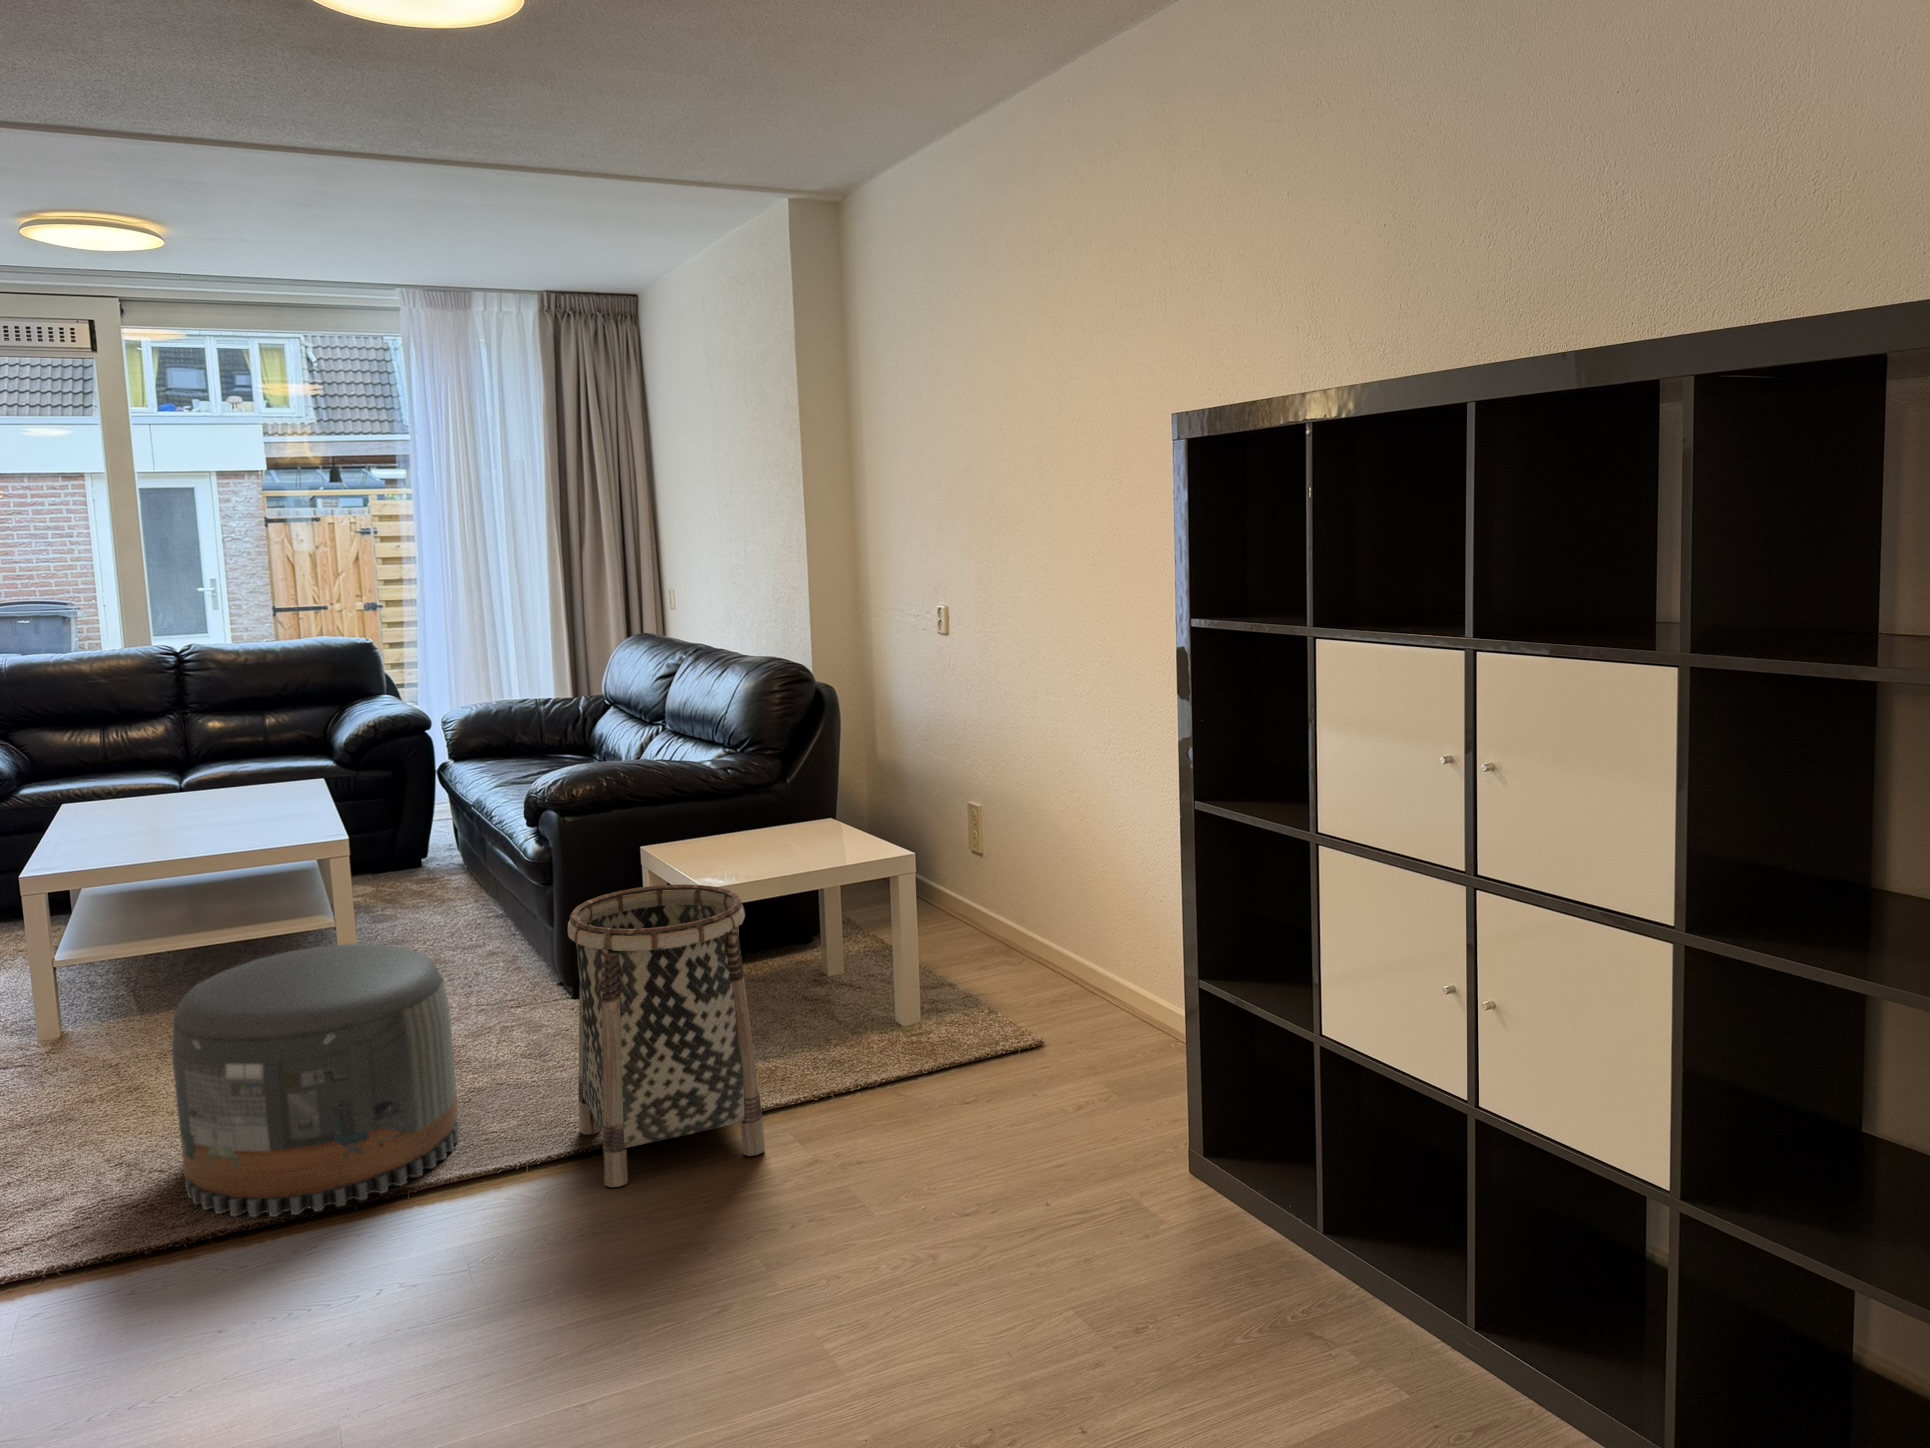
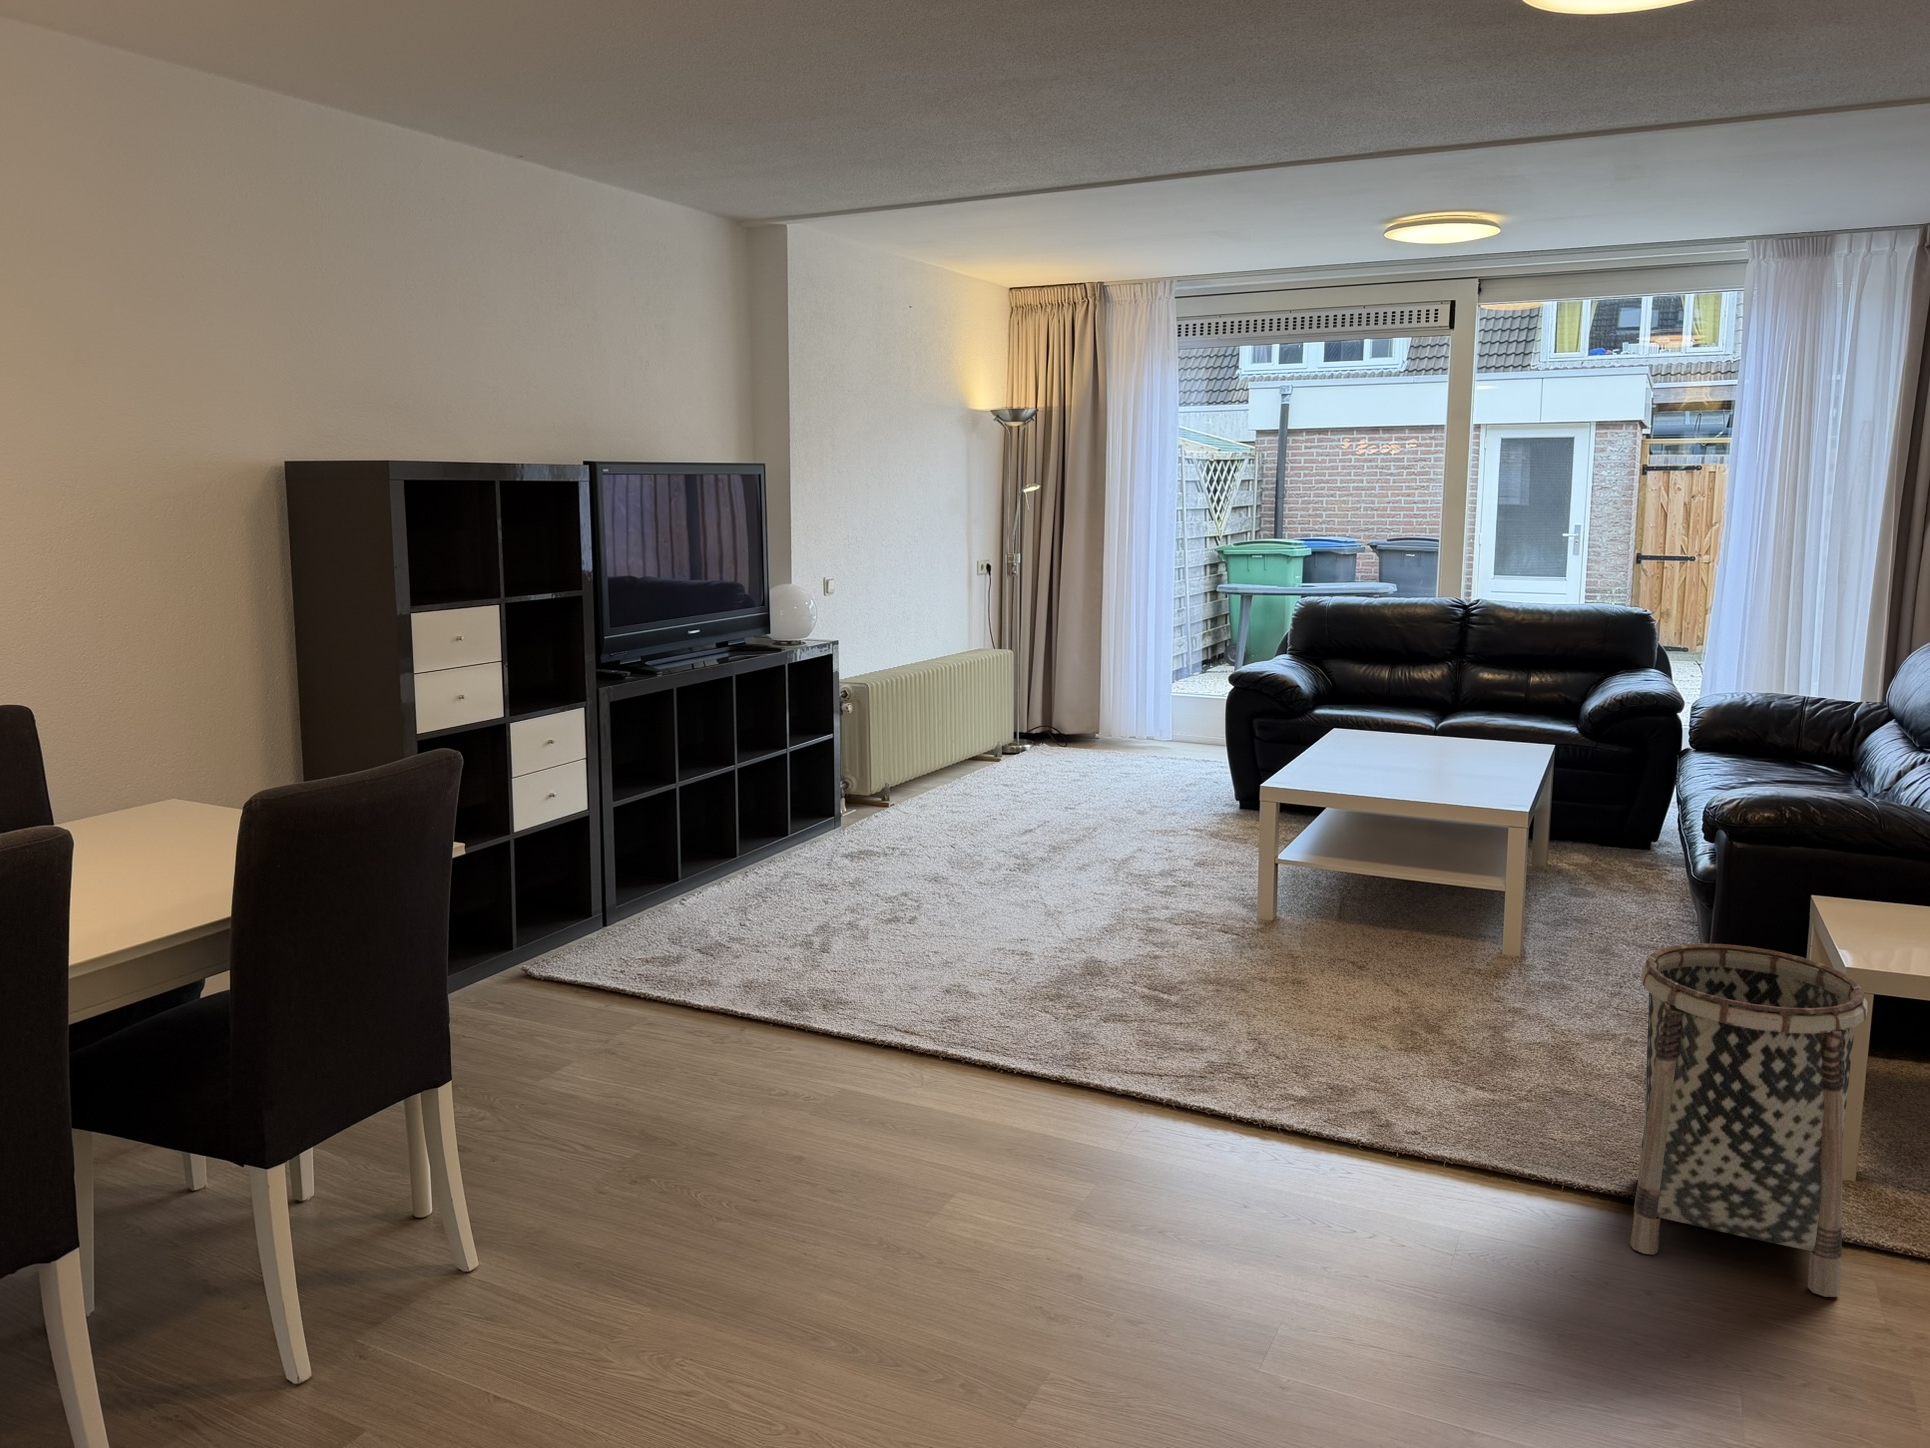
pouf: present [172,944,458,1217] -> none [1285,907,1530,1154]

